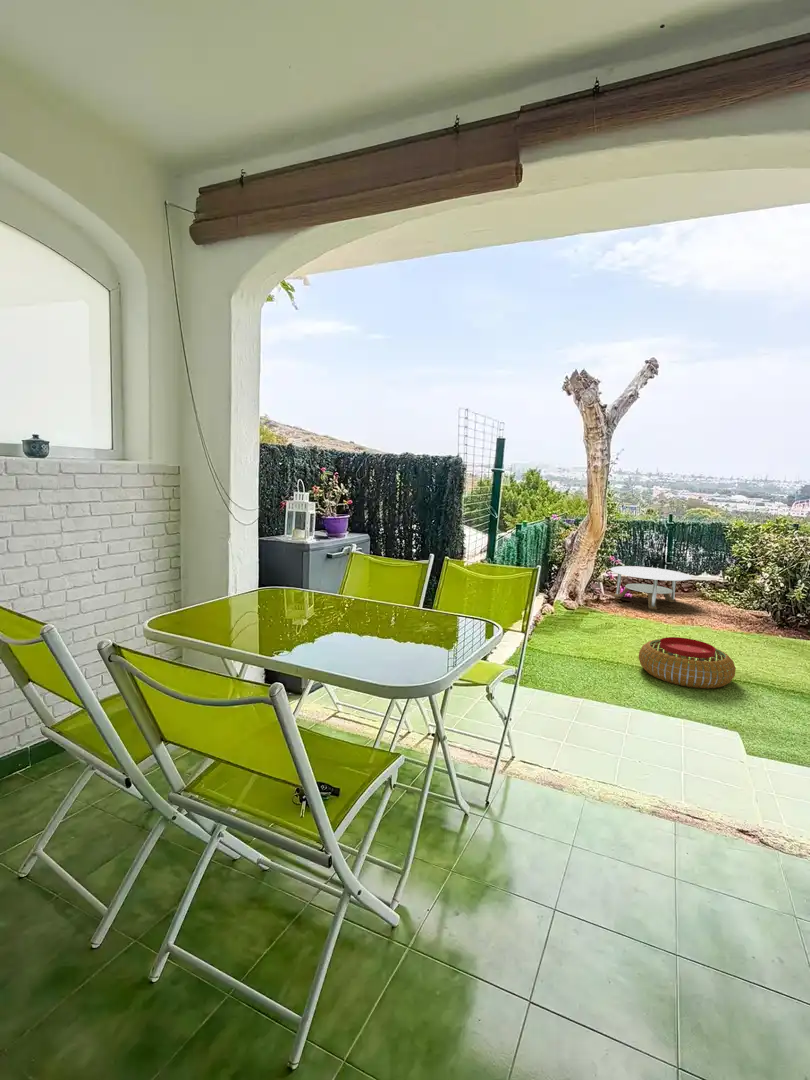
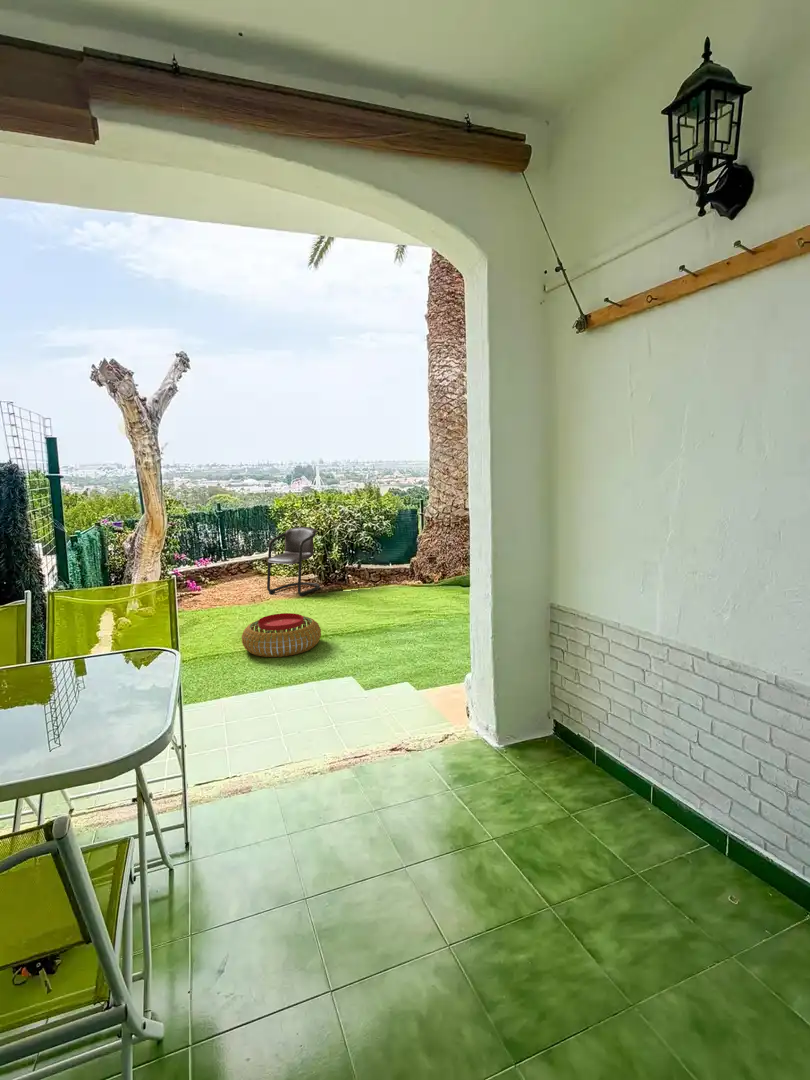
chair: none [701,553,781,632] -> present [267,527,320,596]
round table: present [611,566,692,609] -> none [175,556,251,596]

